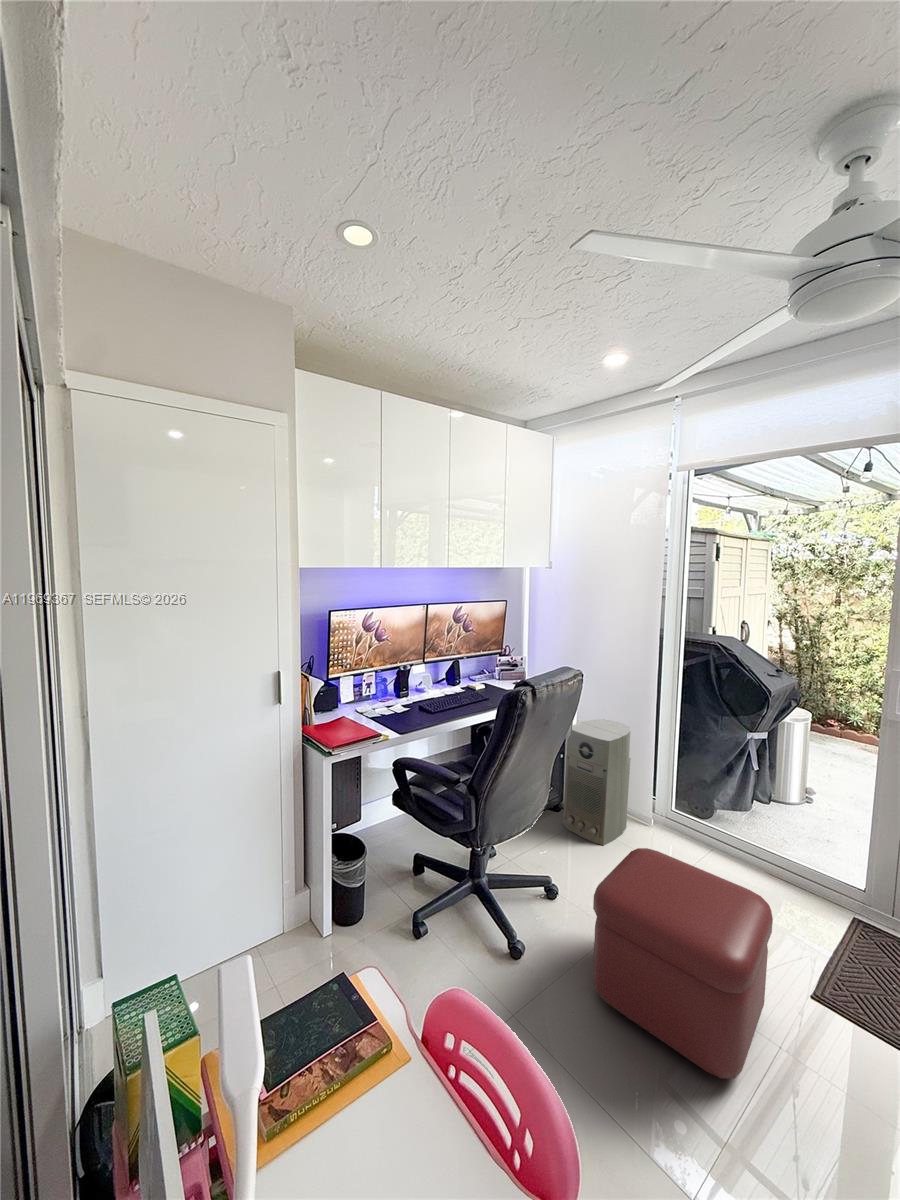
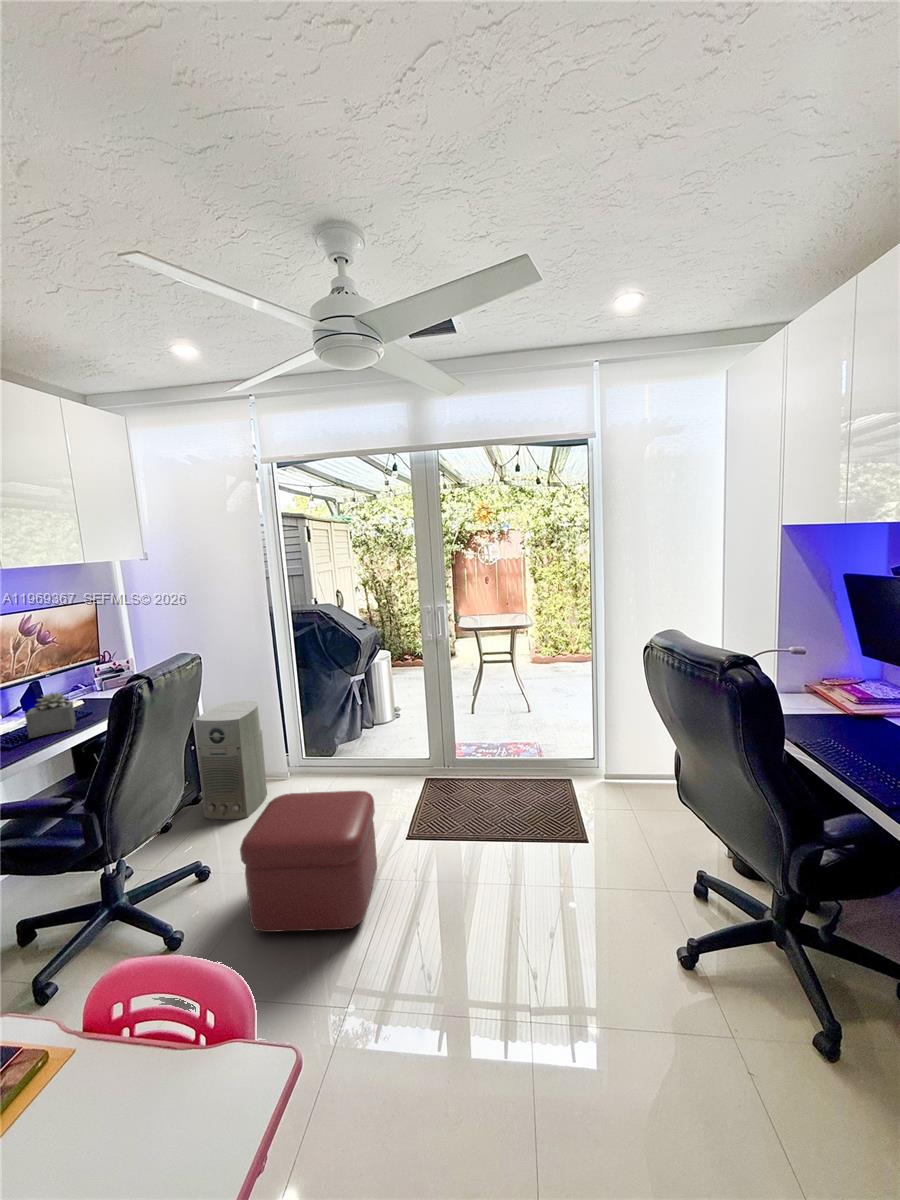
succulent plant: none [443,673,476,709] -> present [25,692,76,738]

